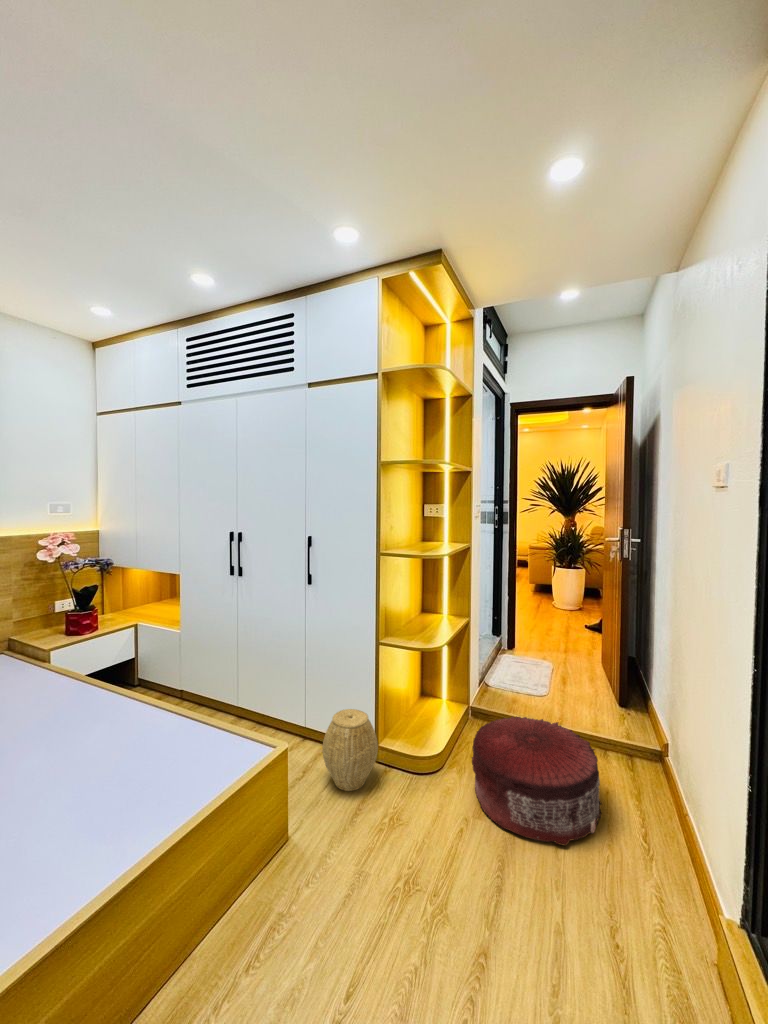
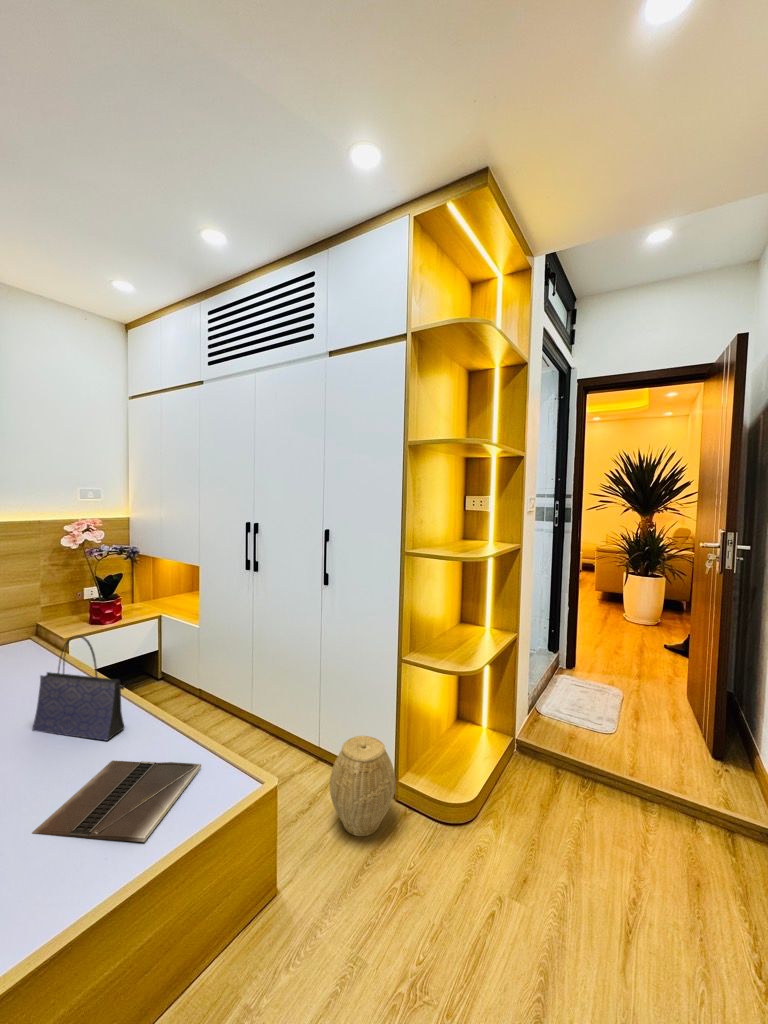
tote bag: none [49,638,139,729] -> present [32,635,125,740]
pouf: present [472,716,602,846] -> none [510,763,689,961]
laptop: none [86,739,218,801] -> present [32,760,201,842]

